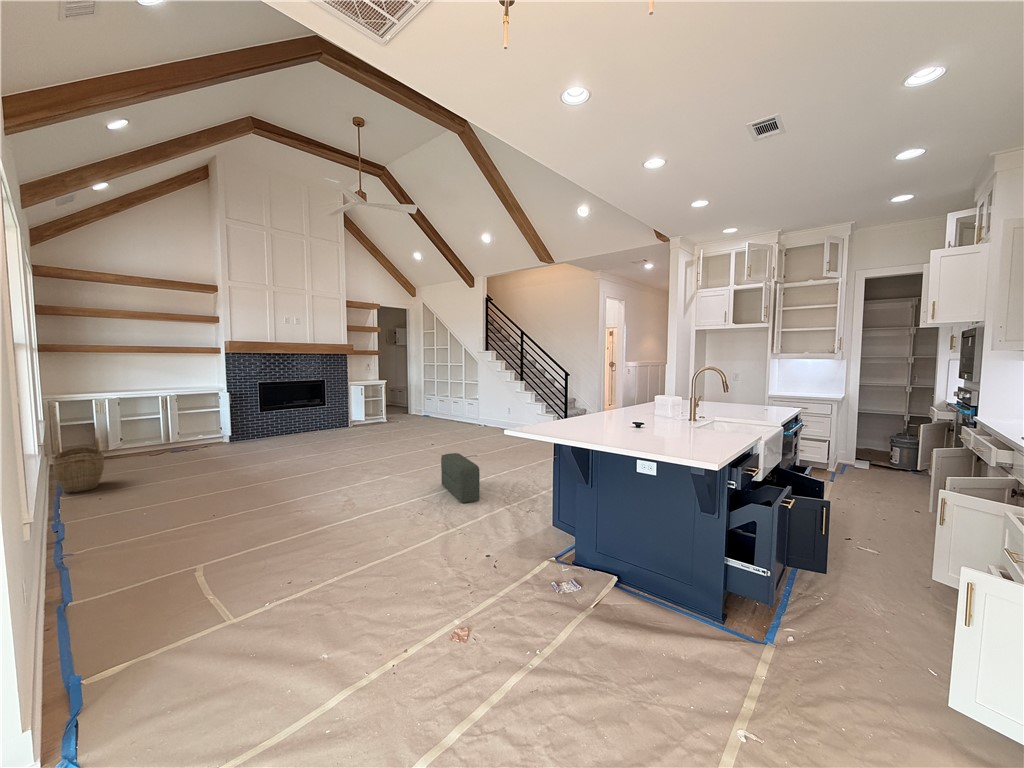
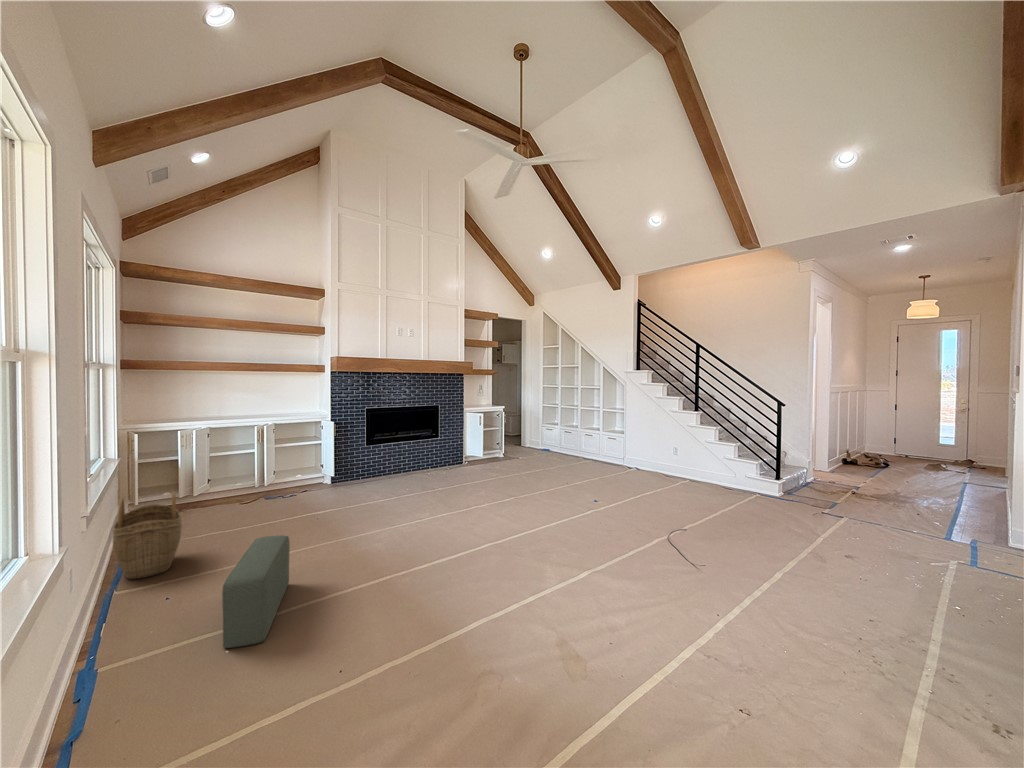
pouf: present [441,453,480,503] -> present [222,535,290,648]

